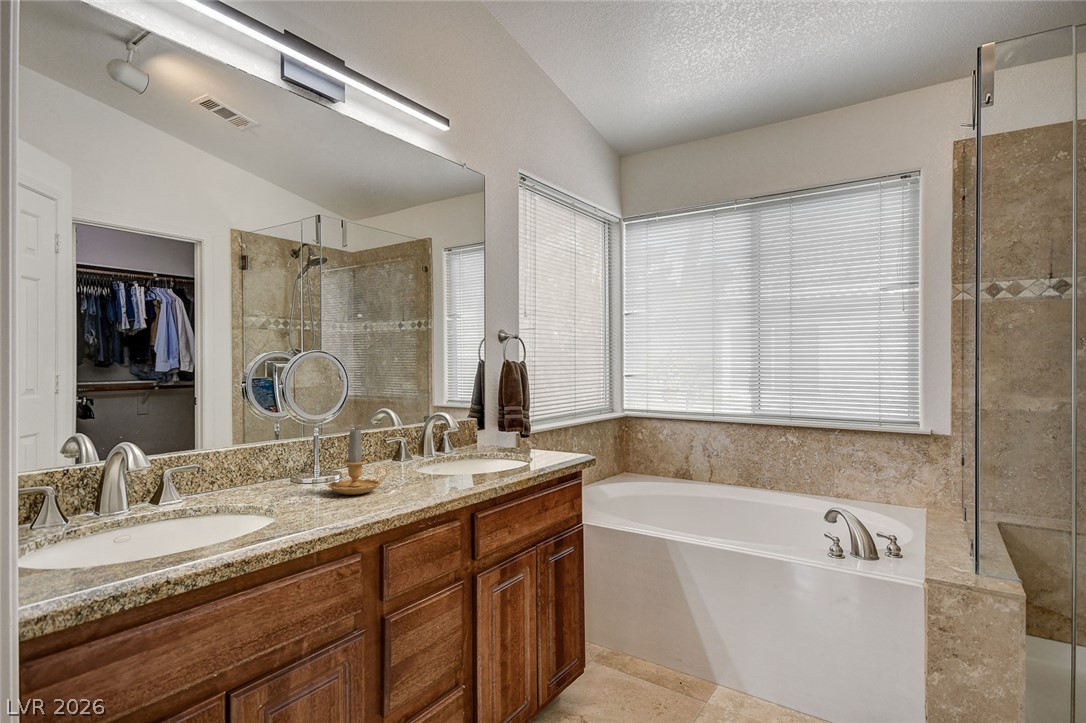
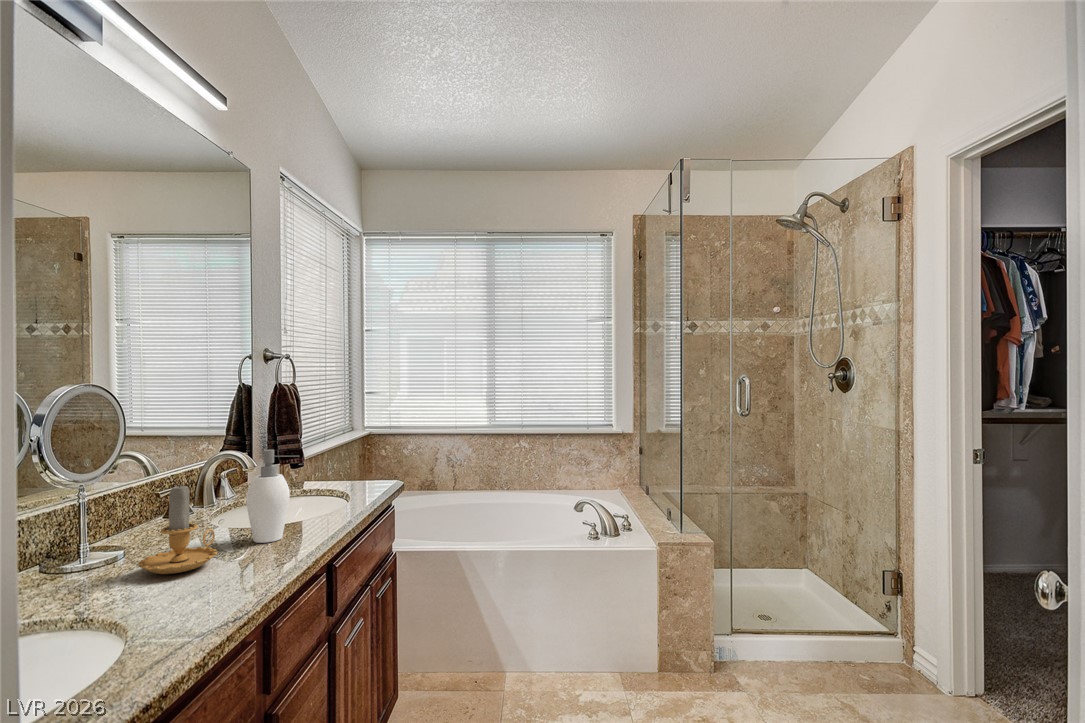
soap dispenser: none [415,410,450,486] -> present [246,450,299,543]

